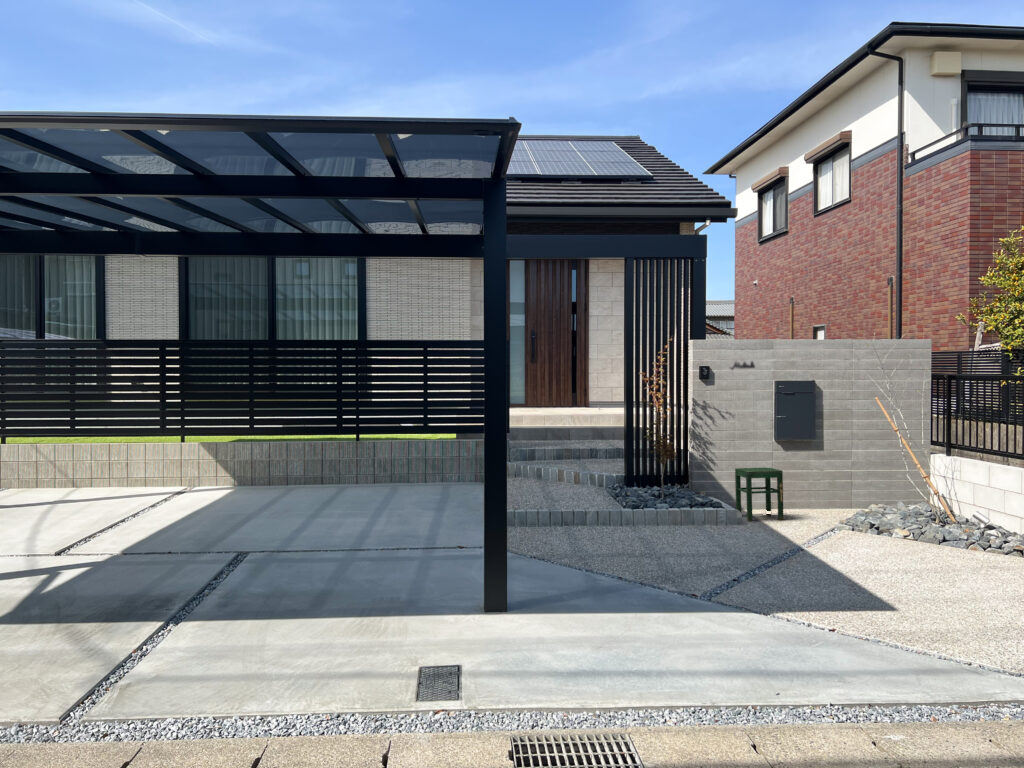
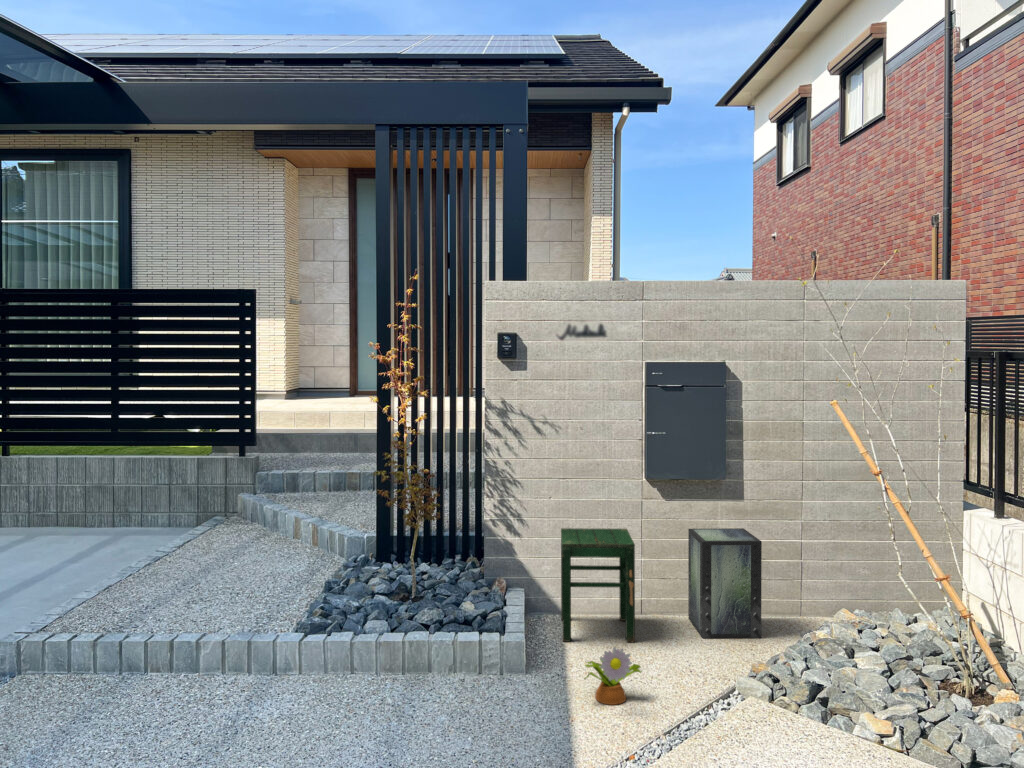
storage box: none [800,466,842,518] -> present [688,528,762,638]
decorative plant: none [778,506,806,532] -> present [584,647,642,705]

